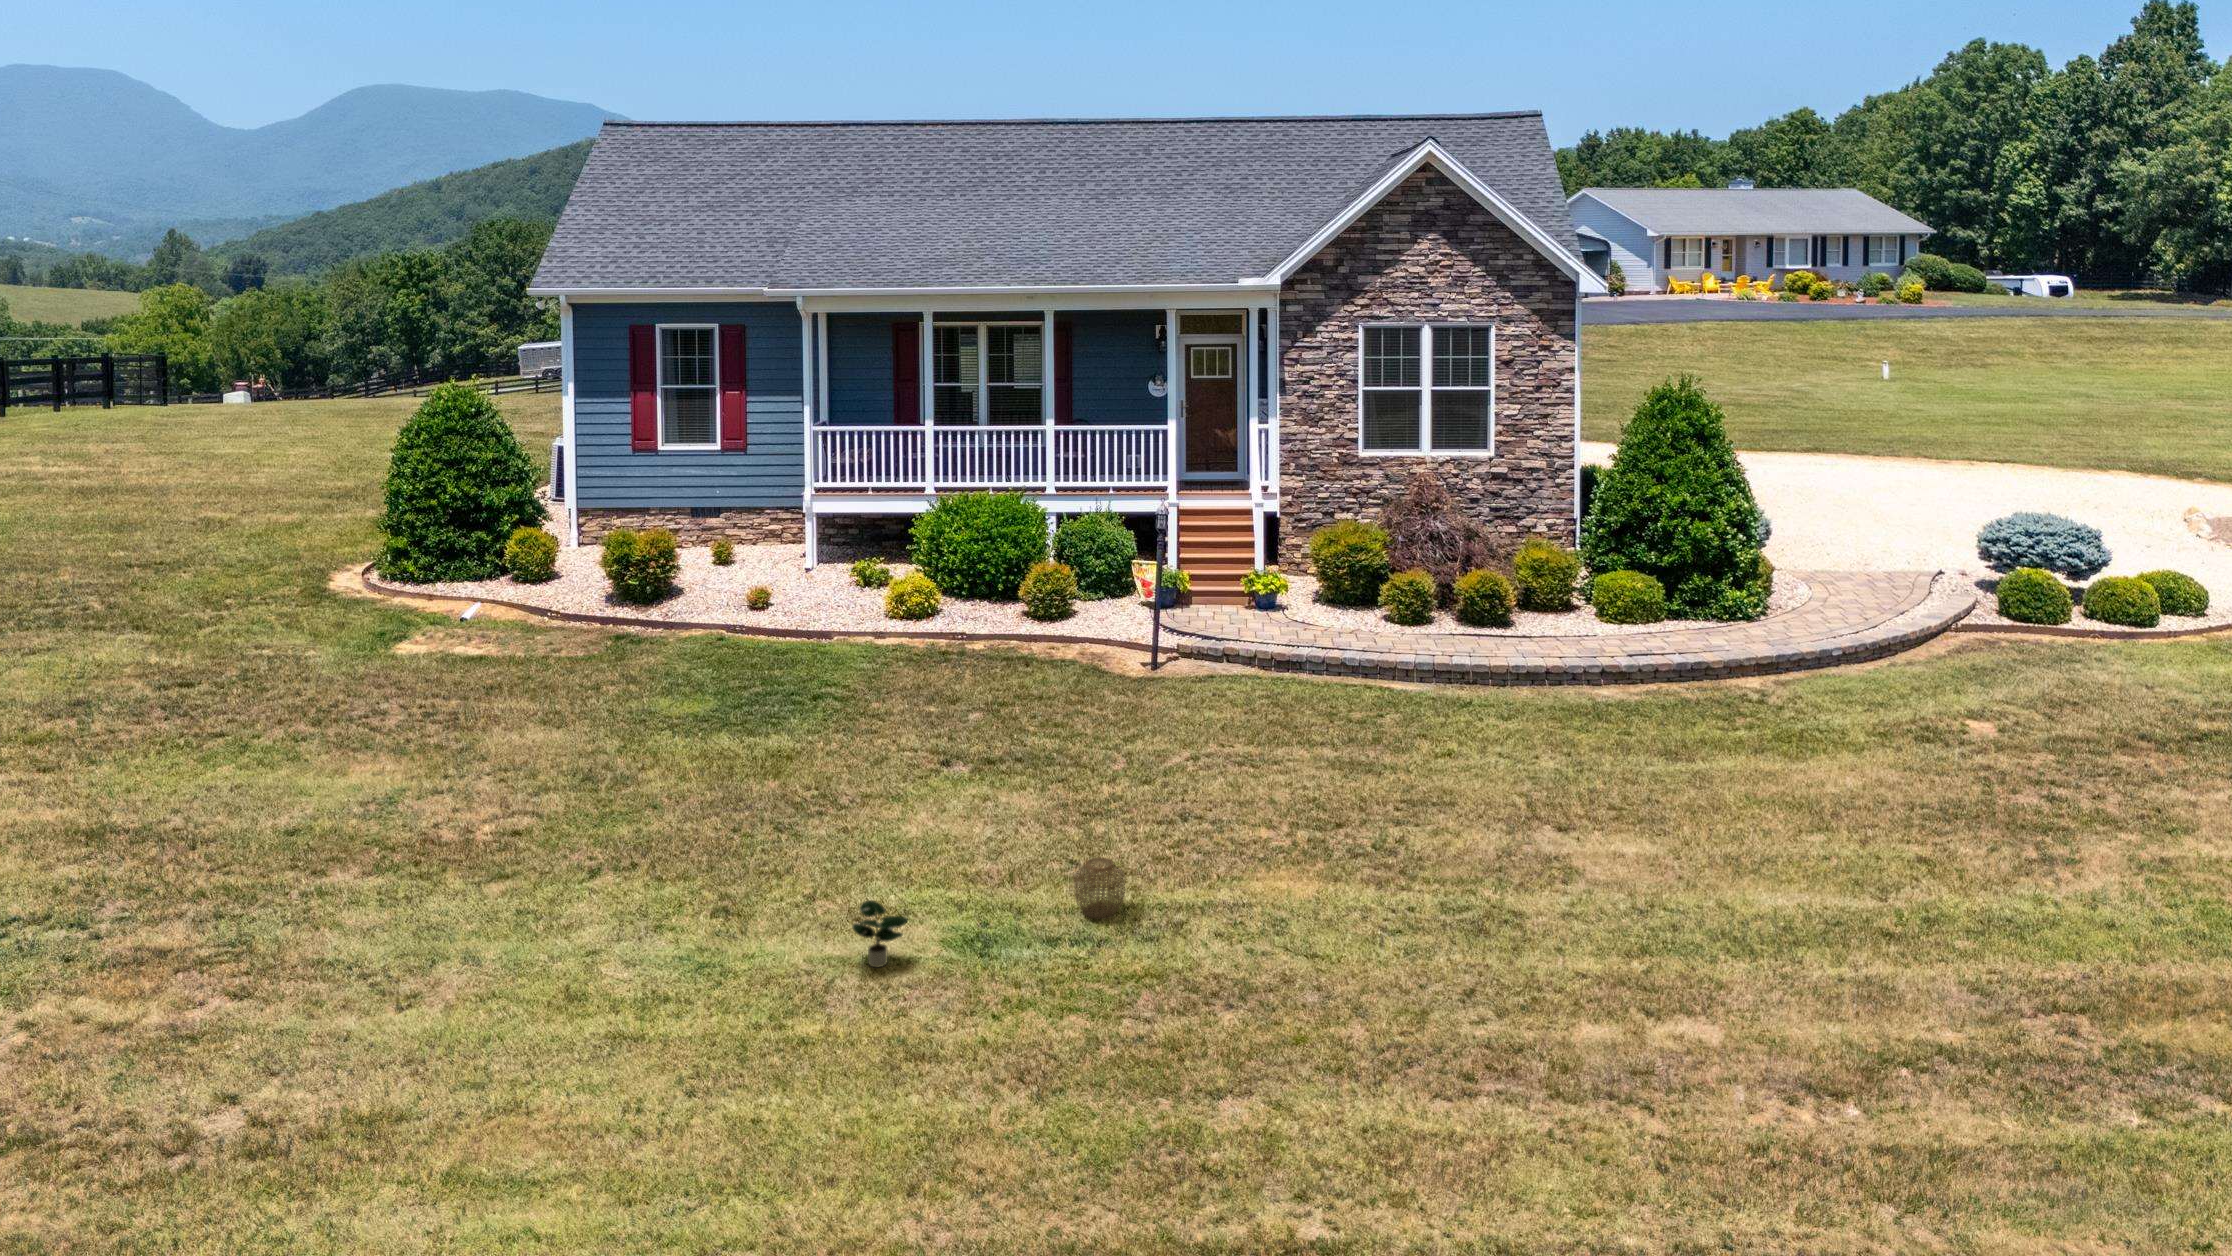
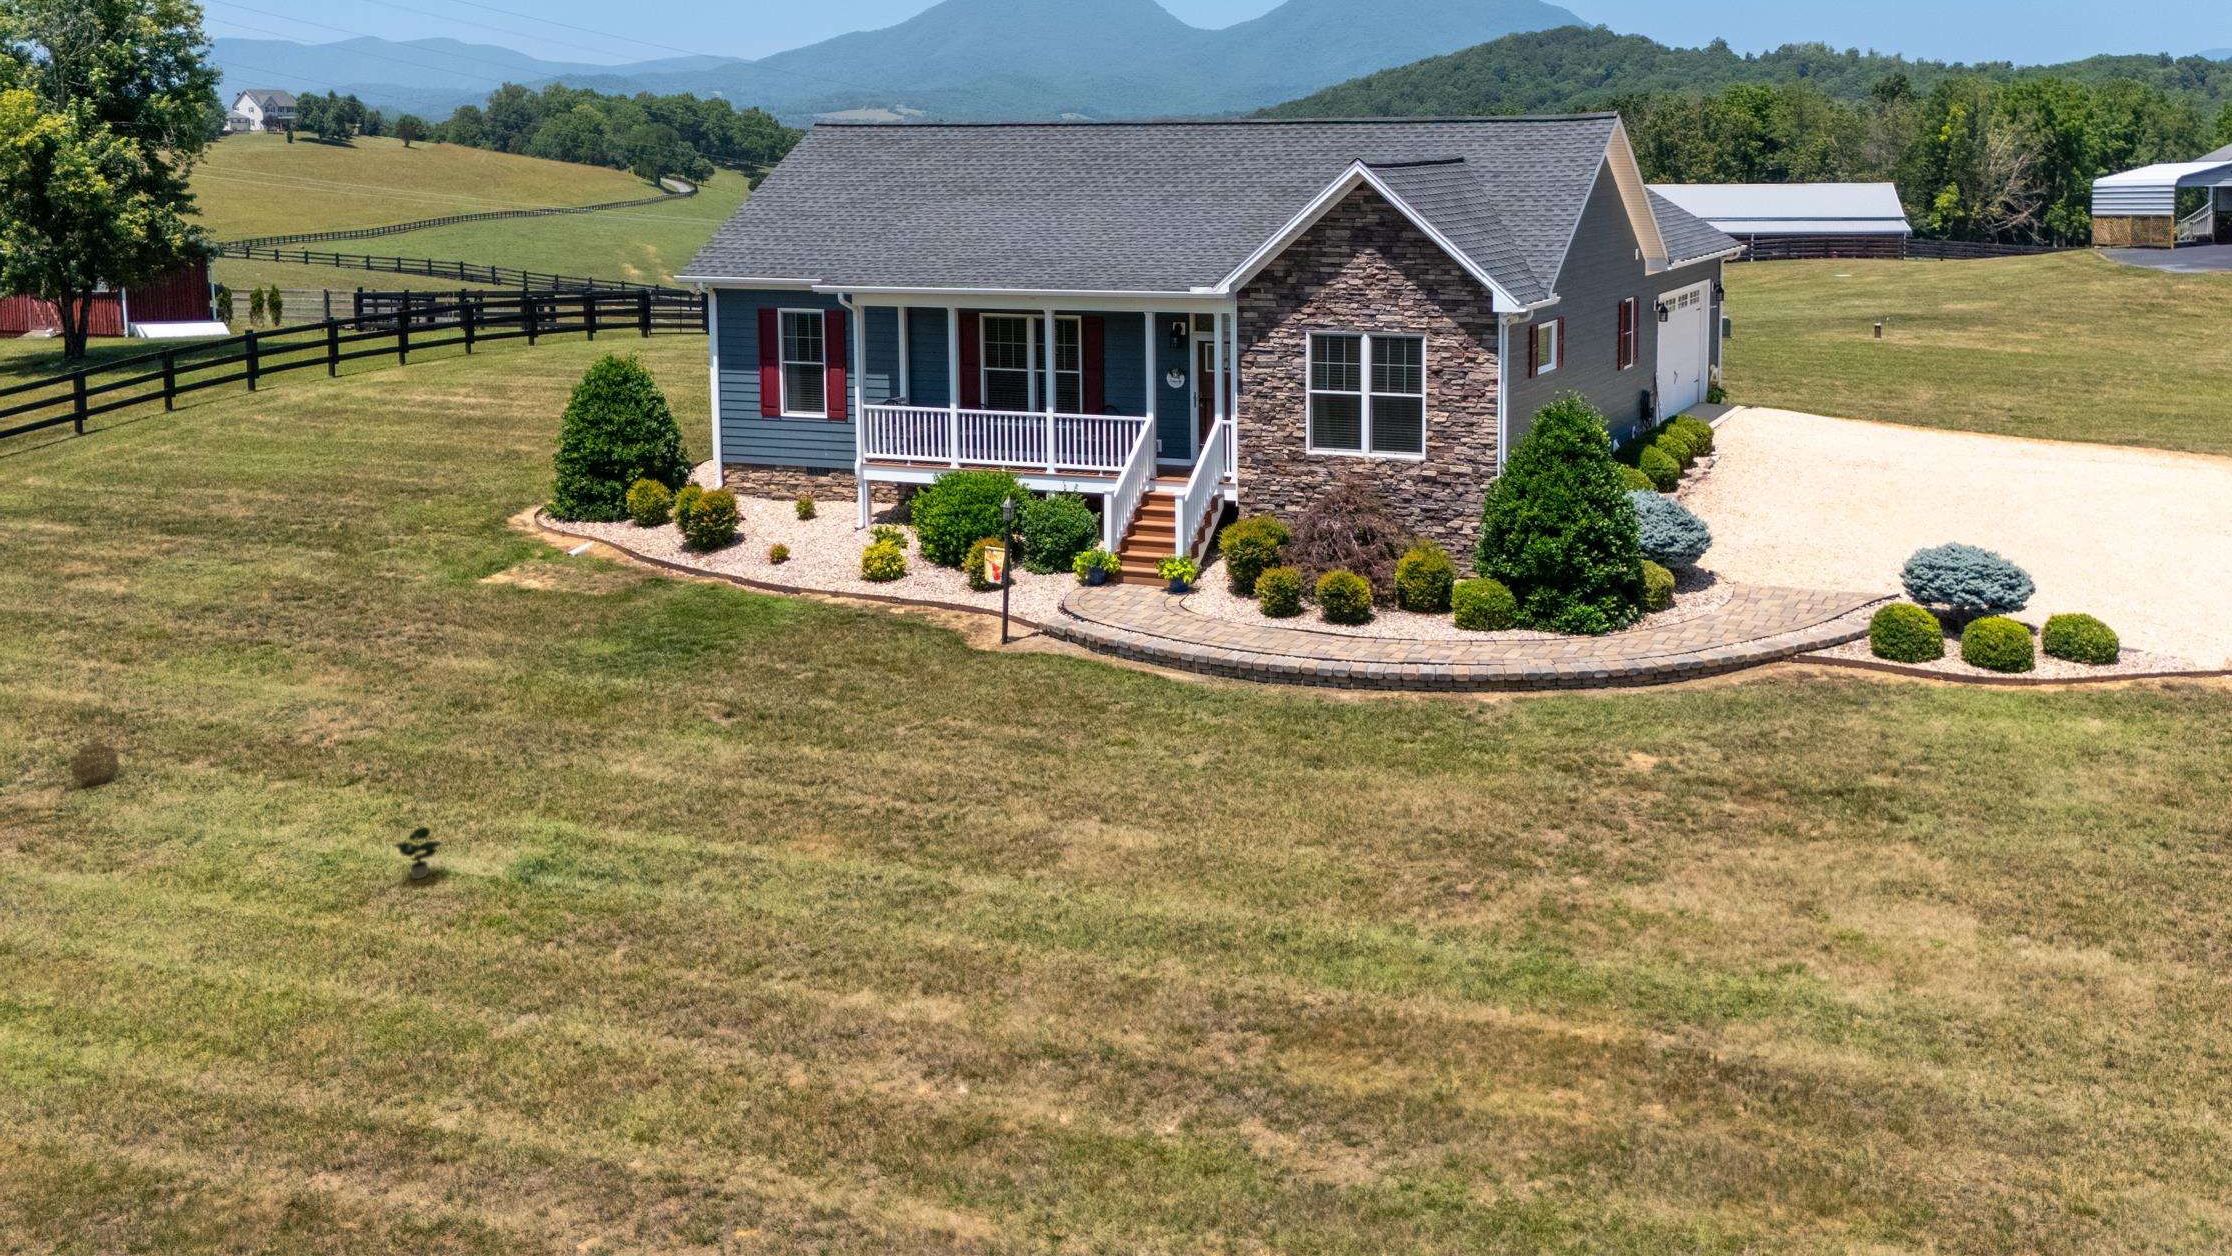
woven basket: present [1074,857,1125,919] -> present [70,743,118,786]

